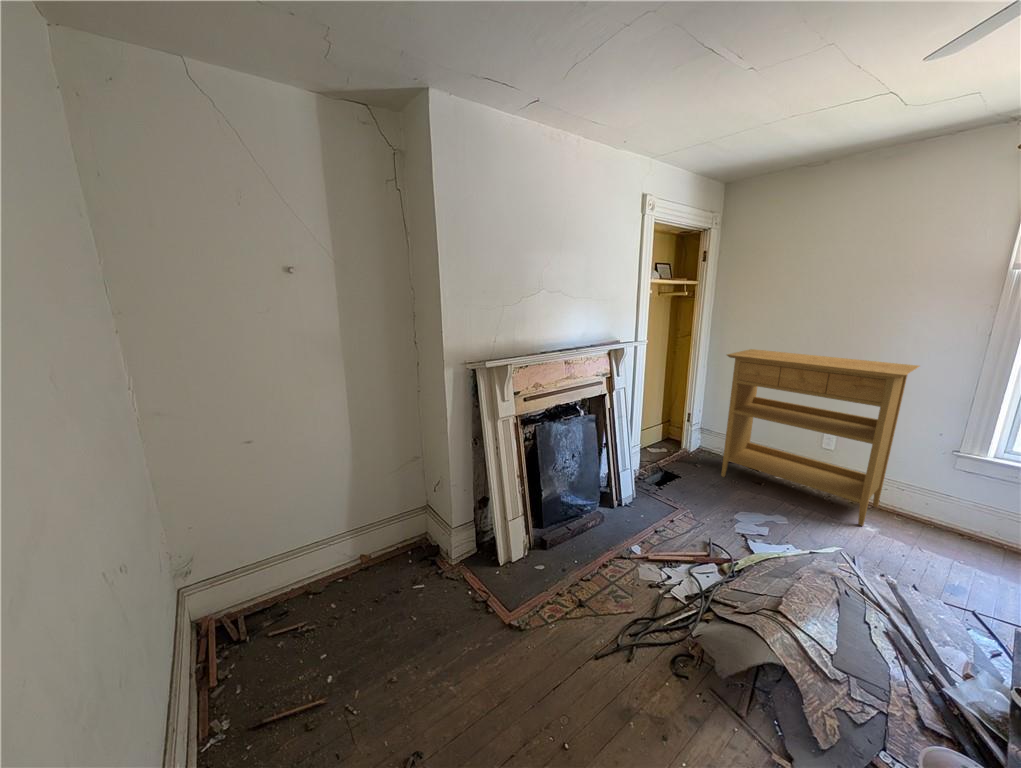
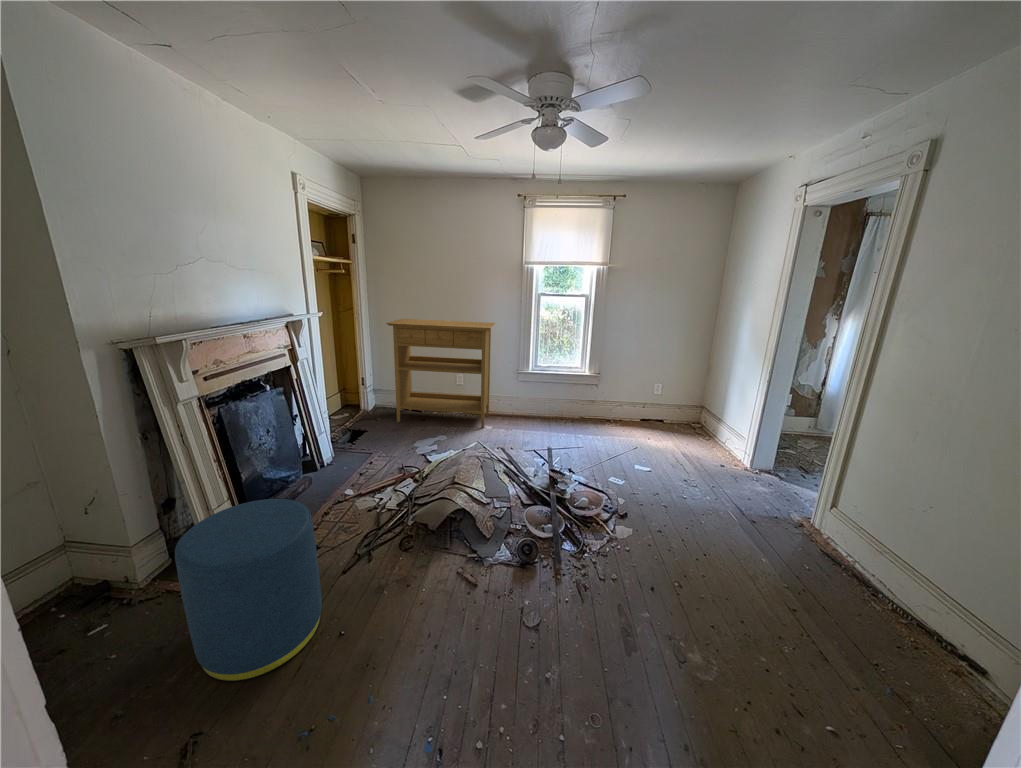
ottoman: none [443,535,562,735] -> present [175,499,322,682]

